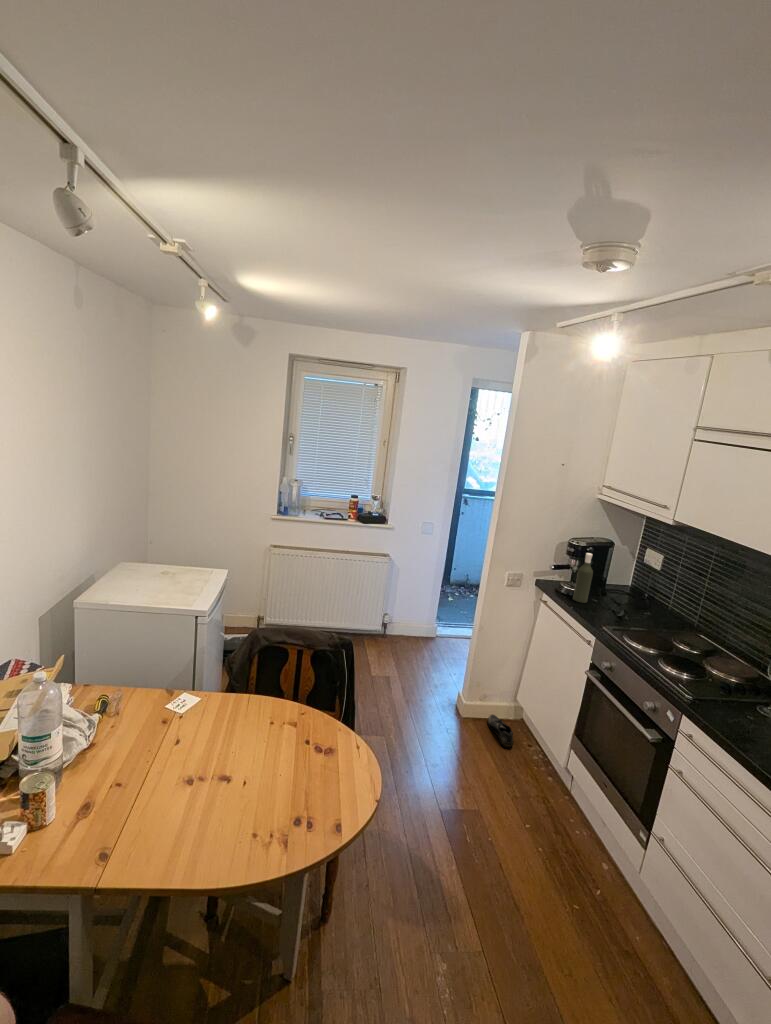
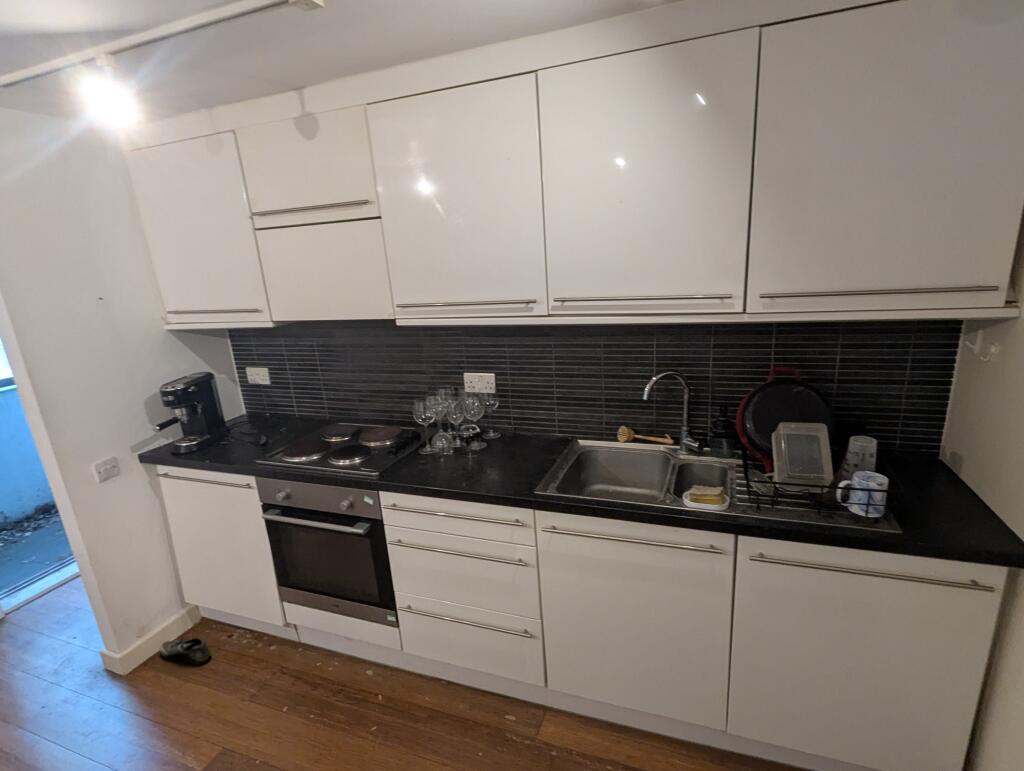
bottle: present [573,553,593,603] -> none [192,394,219,454]

